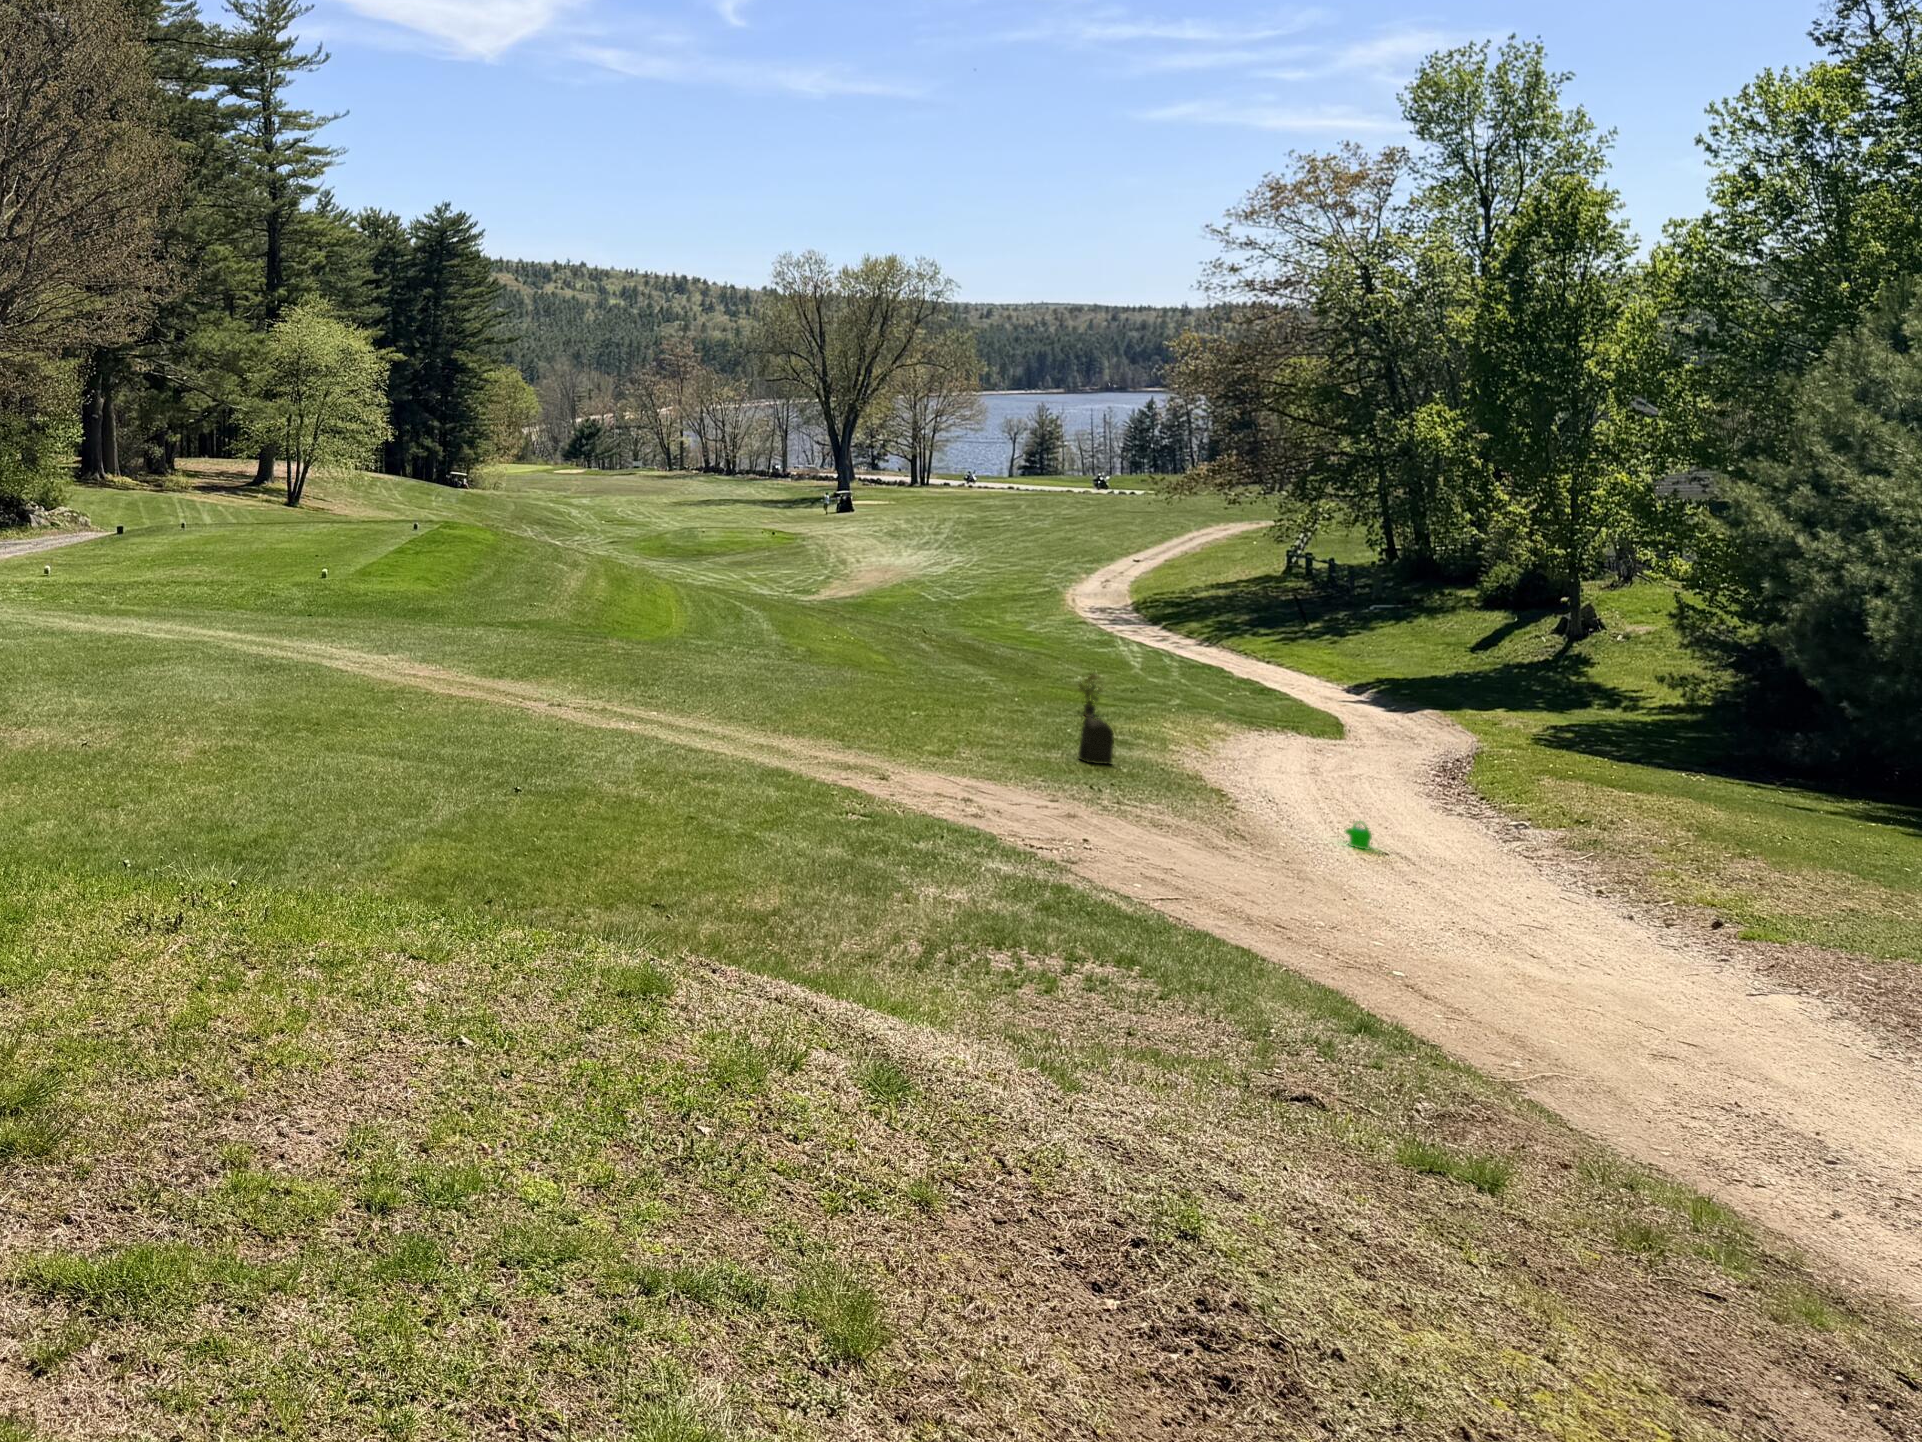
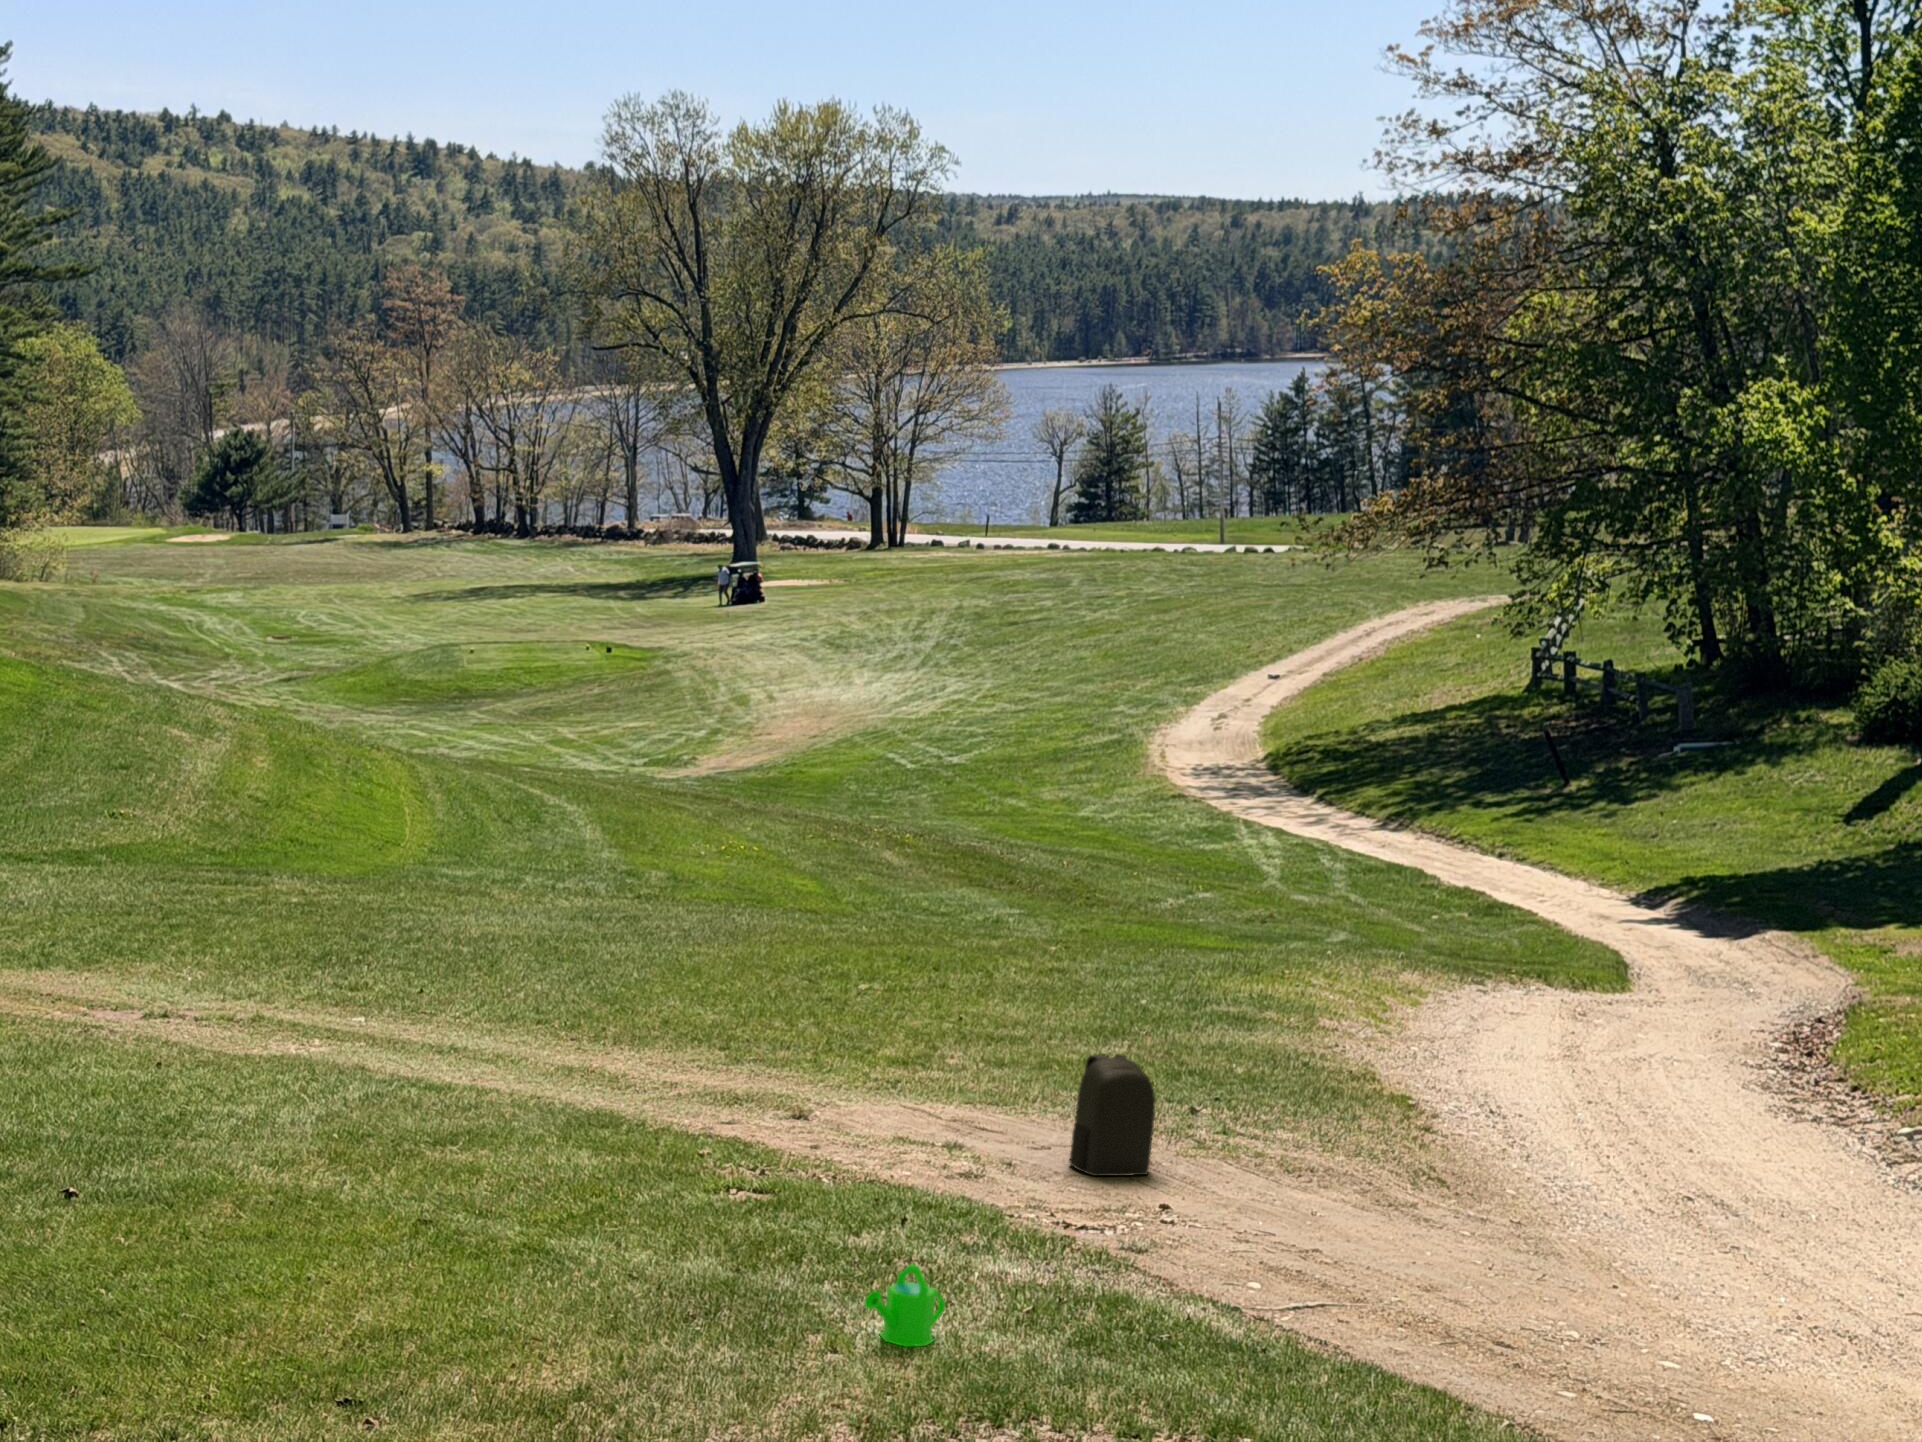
potted plant: present [1078,673,1103,717] -> none [1100,920,1160,1033]
watering can: present [1344,821,1372,850] -> present [865,1264,945,1347]

